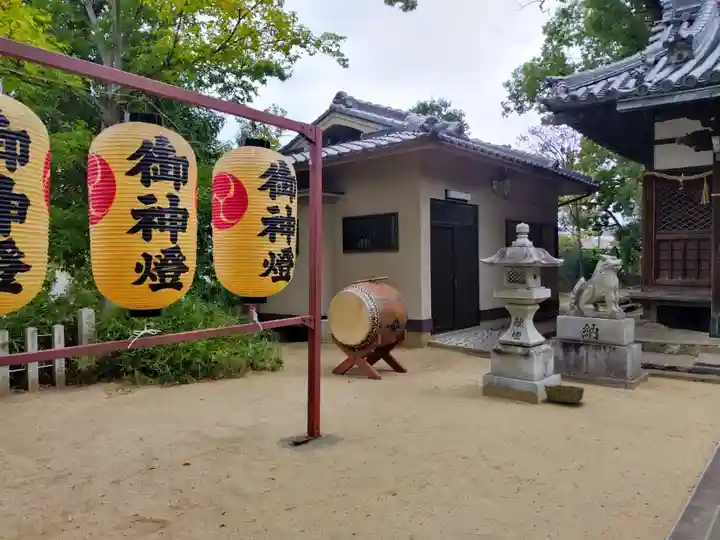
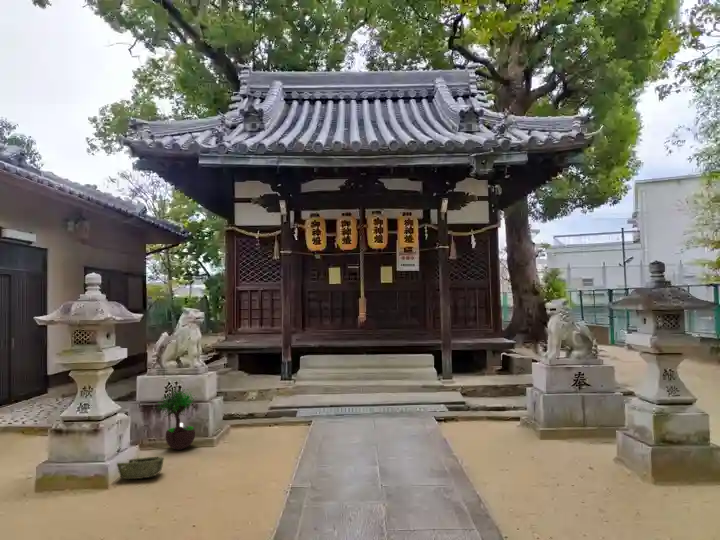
potted tree: none [576,326,614,386] -> present [158,389,195,450]

